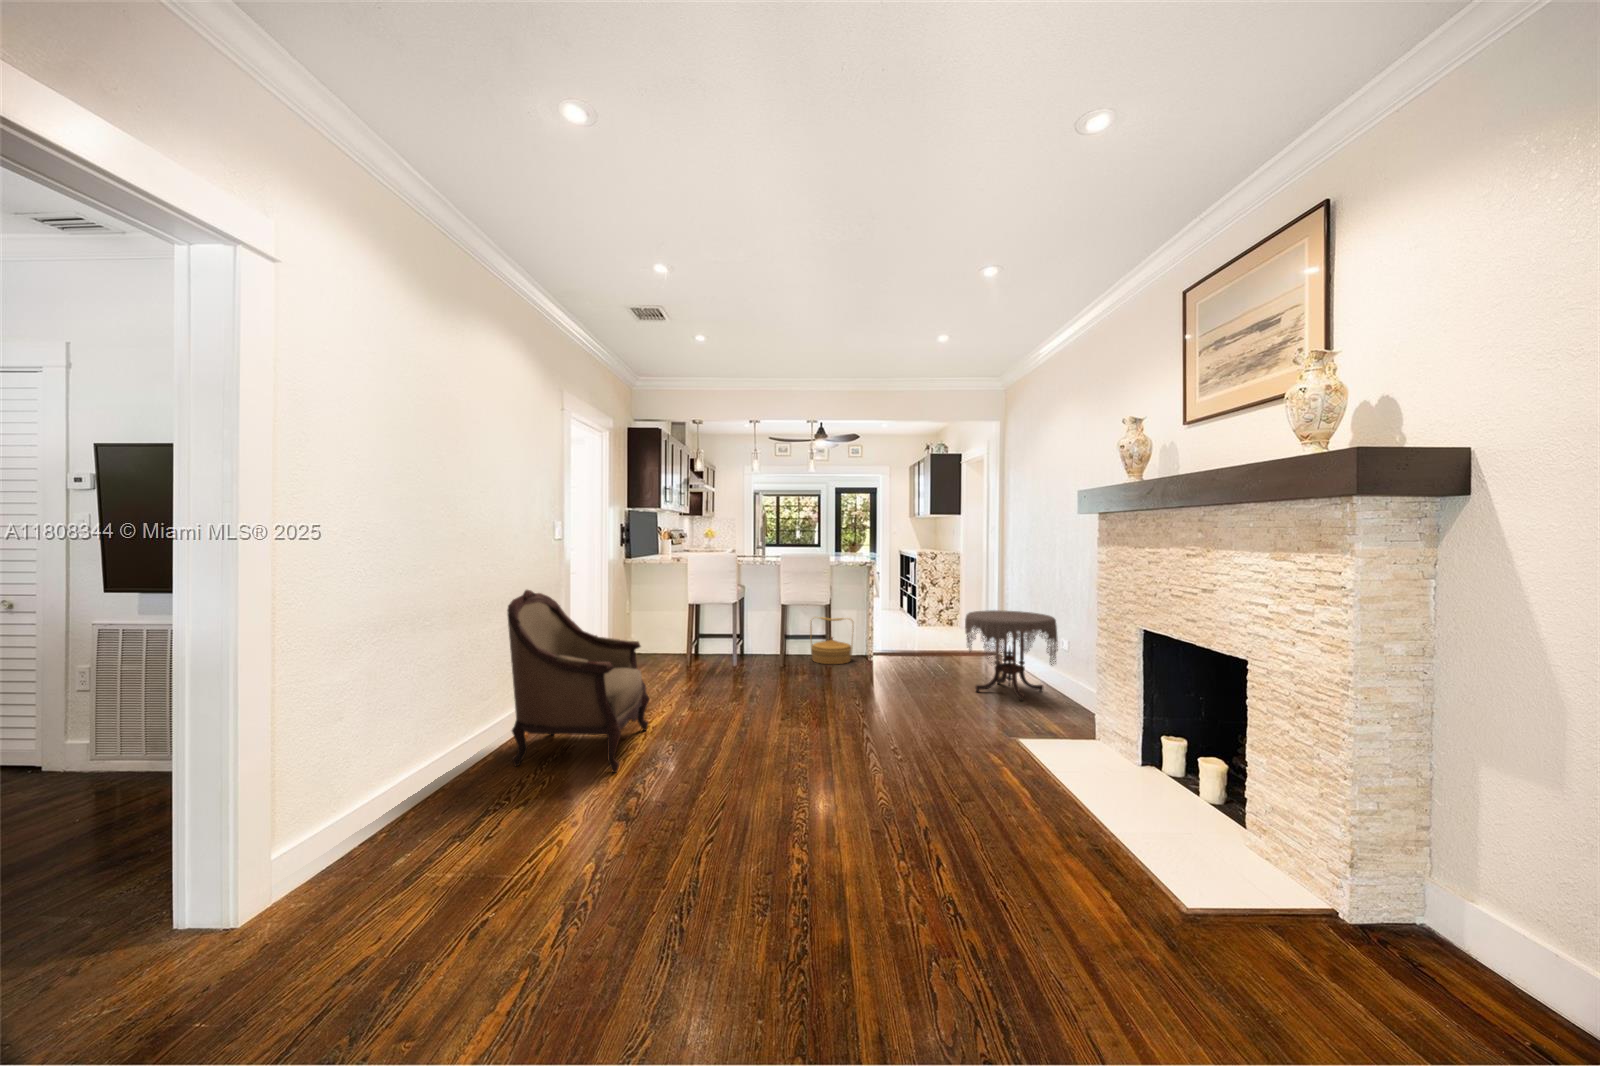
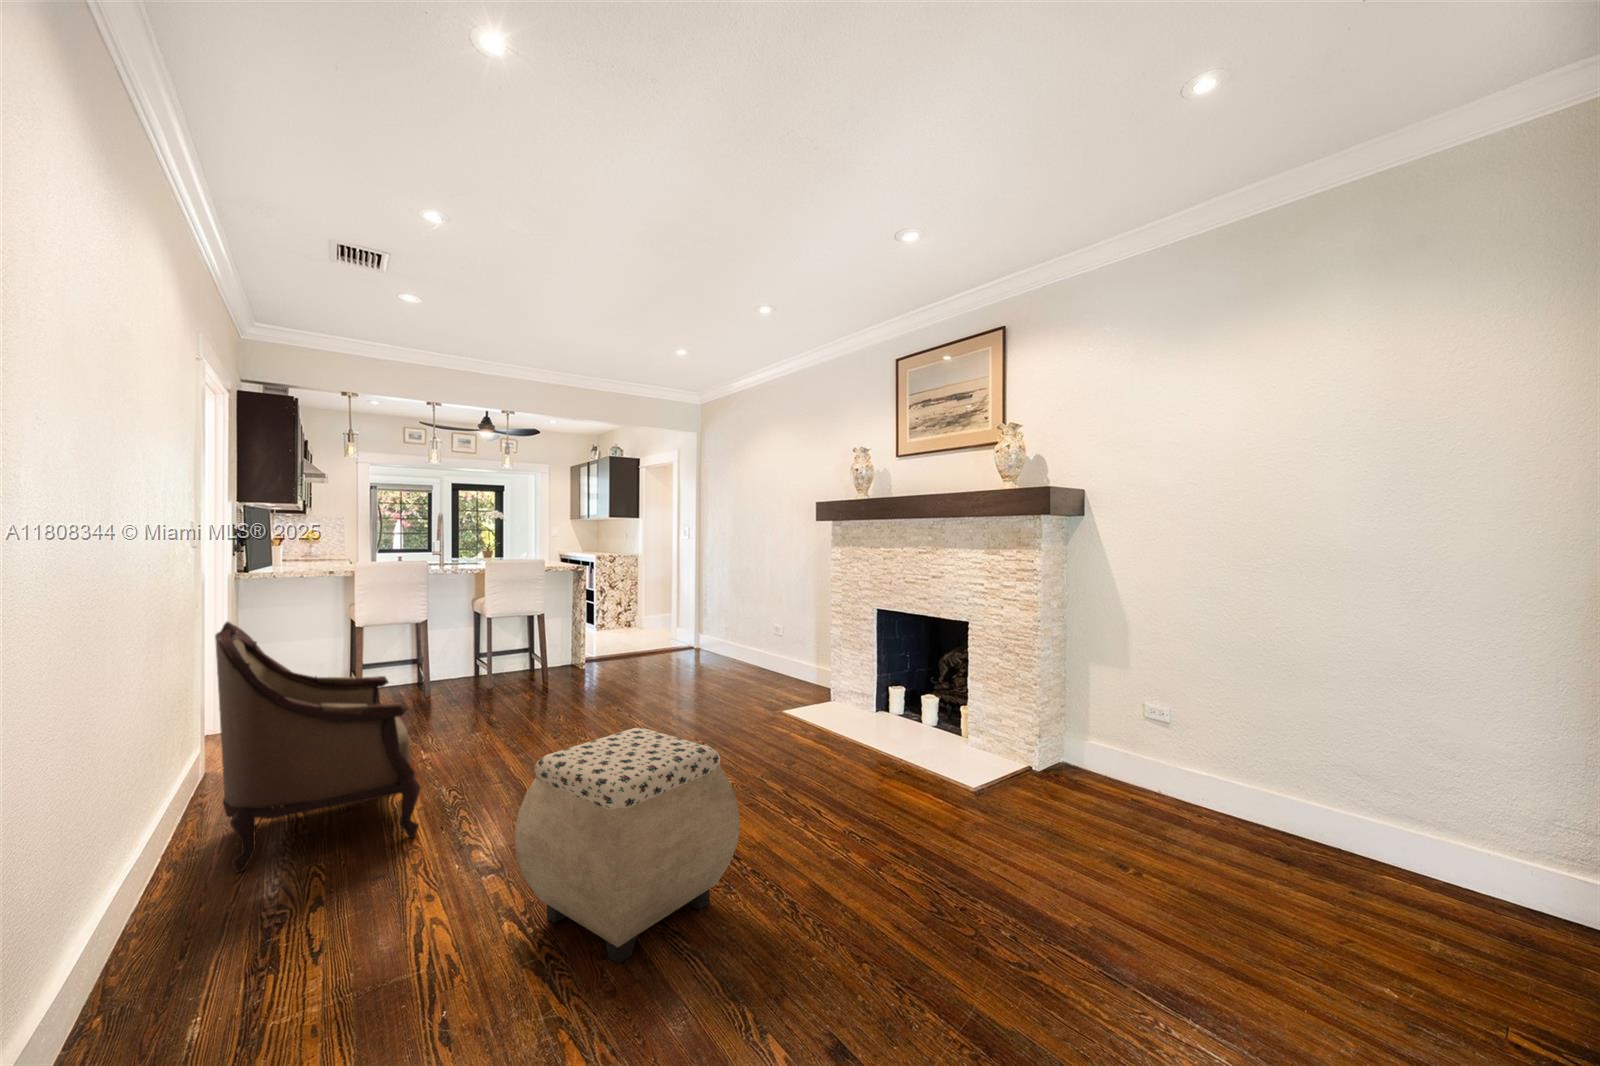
side table: present [965,610,1058,701] -> none [698,606,777,684]
woven basket: present [810,617,852,664] -> none [514,628,566,680]
ottoman: none [589,717,761,936] -> present [515,728,740,964]

